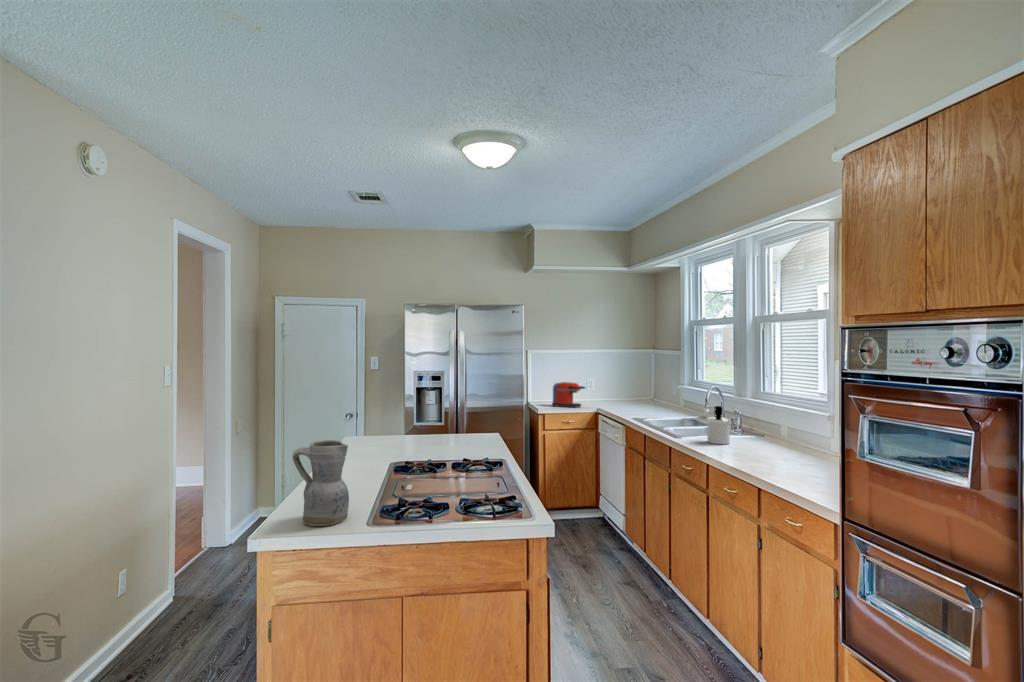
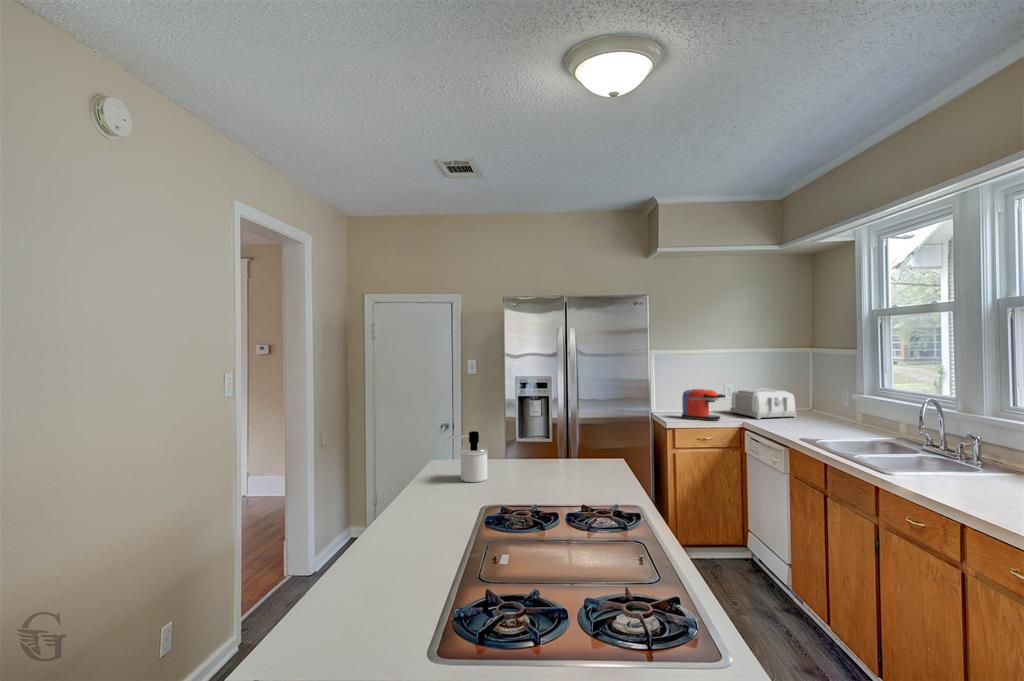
toaster: none [591,382,639,406] -> present [730,389,796,419]
soap dispenser: present [704,406,730,444] -> present [444,431,488,482]
ceramic pitcher: present [292,440,349,526] -> none [335,500,418,638]

